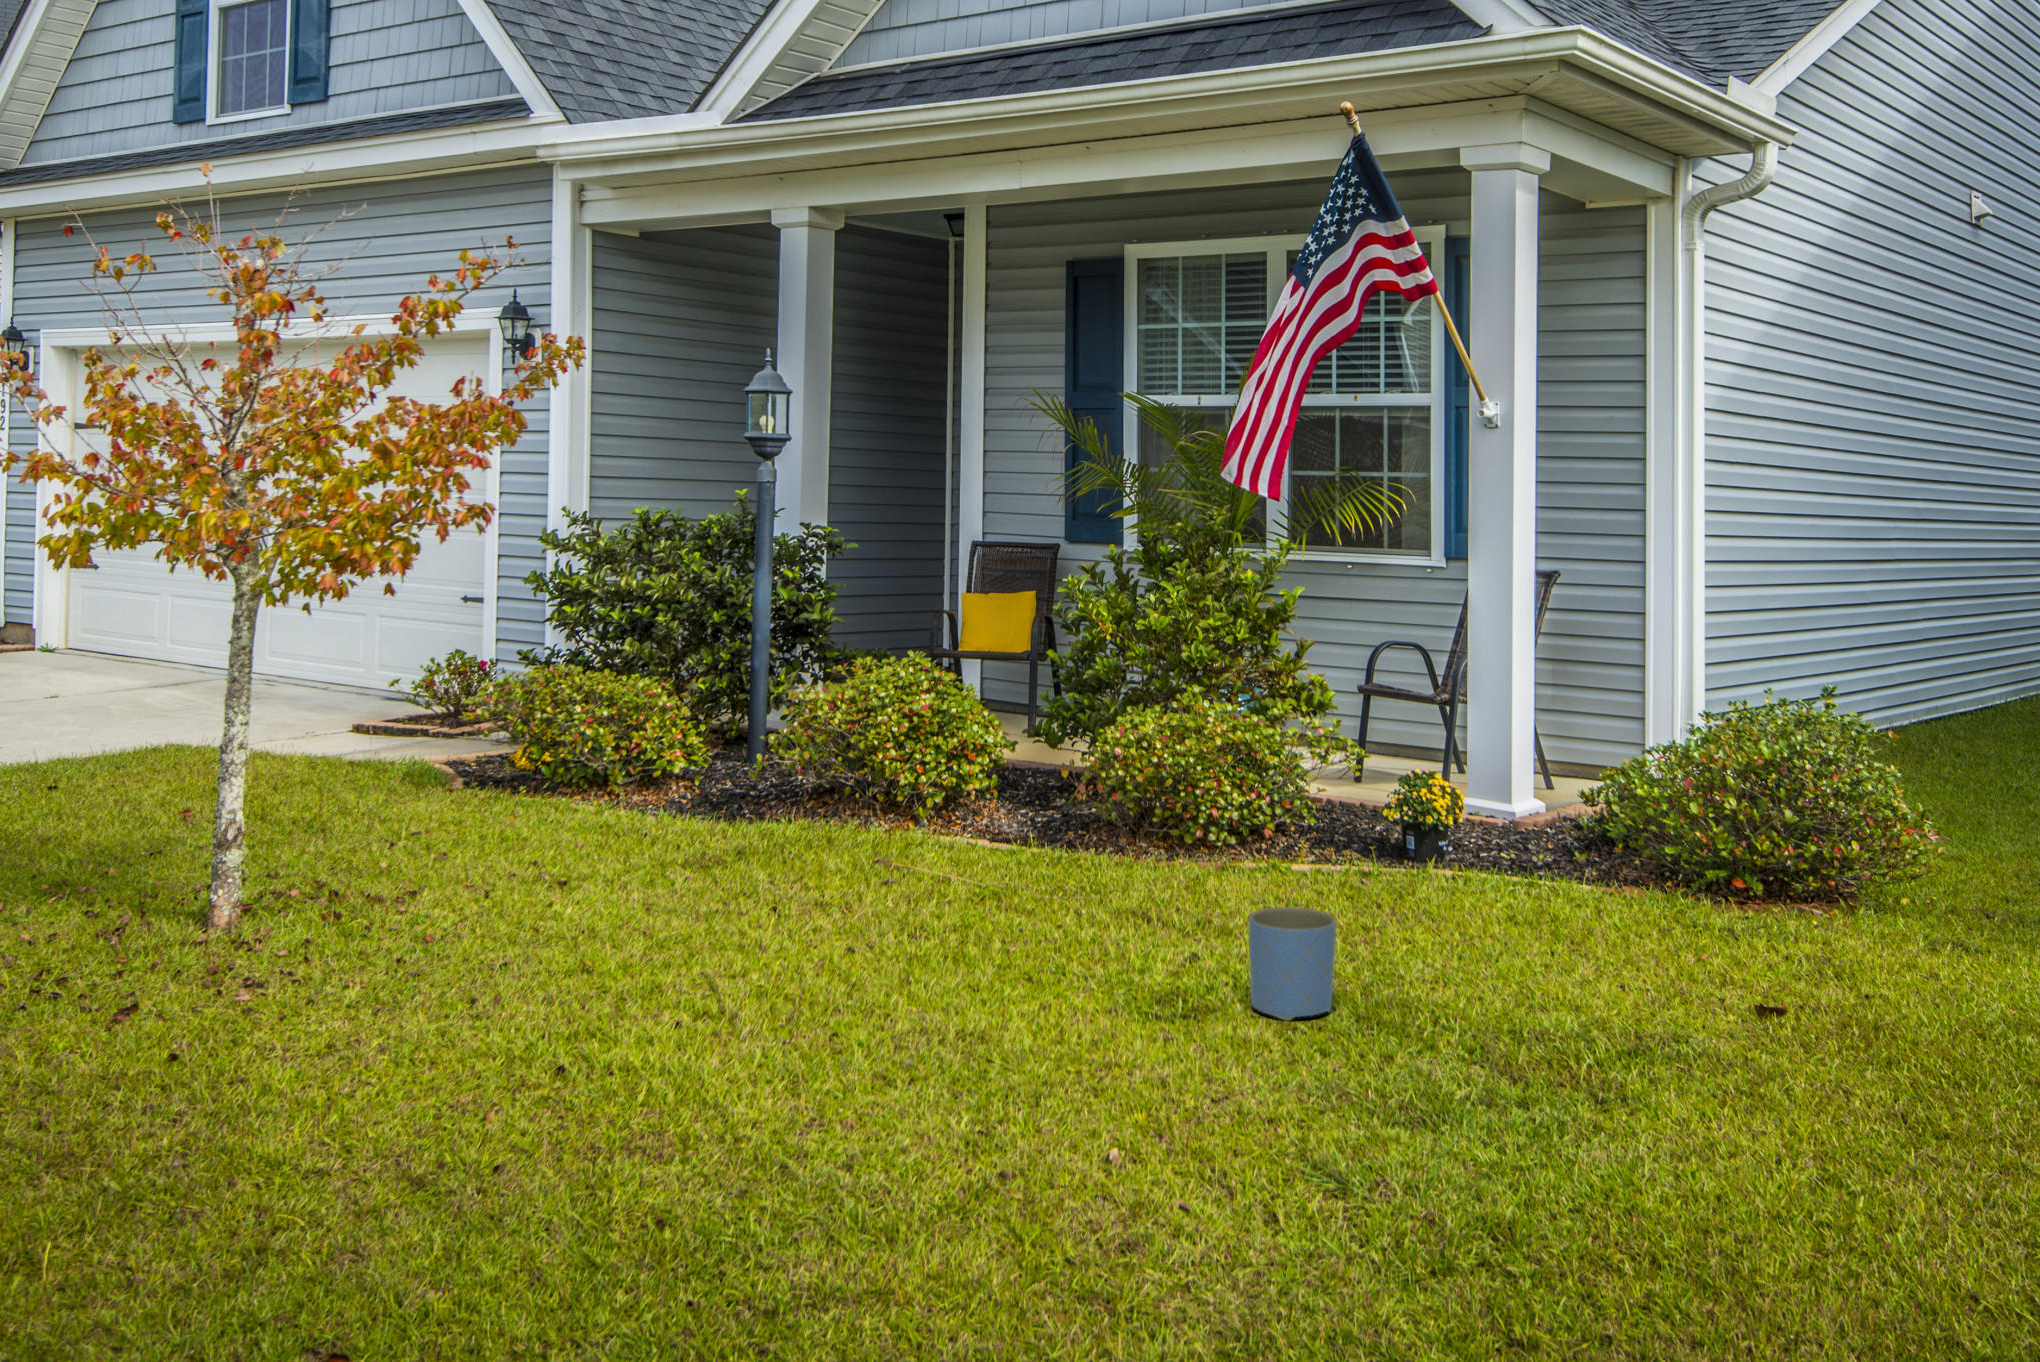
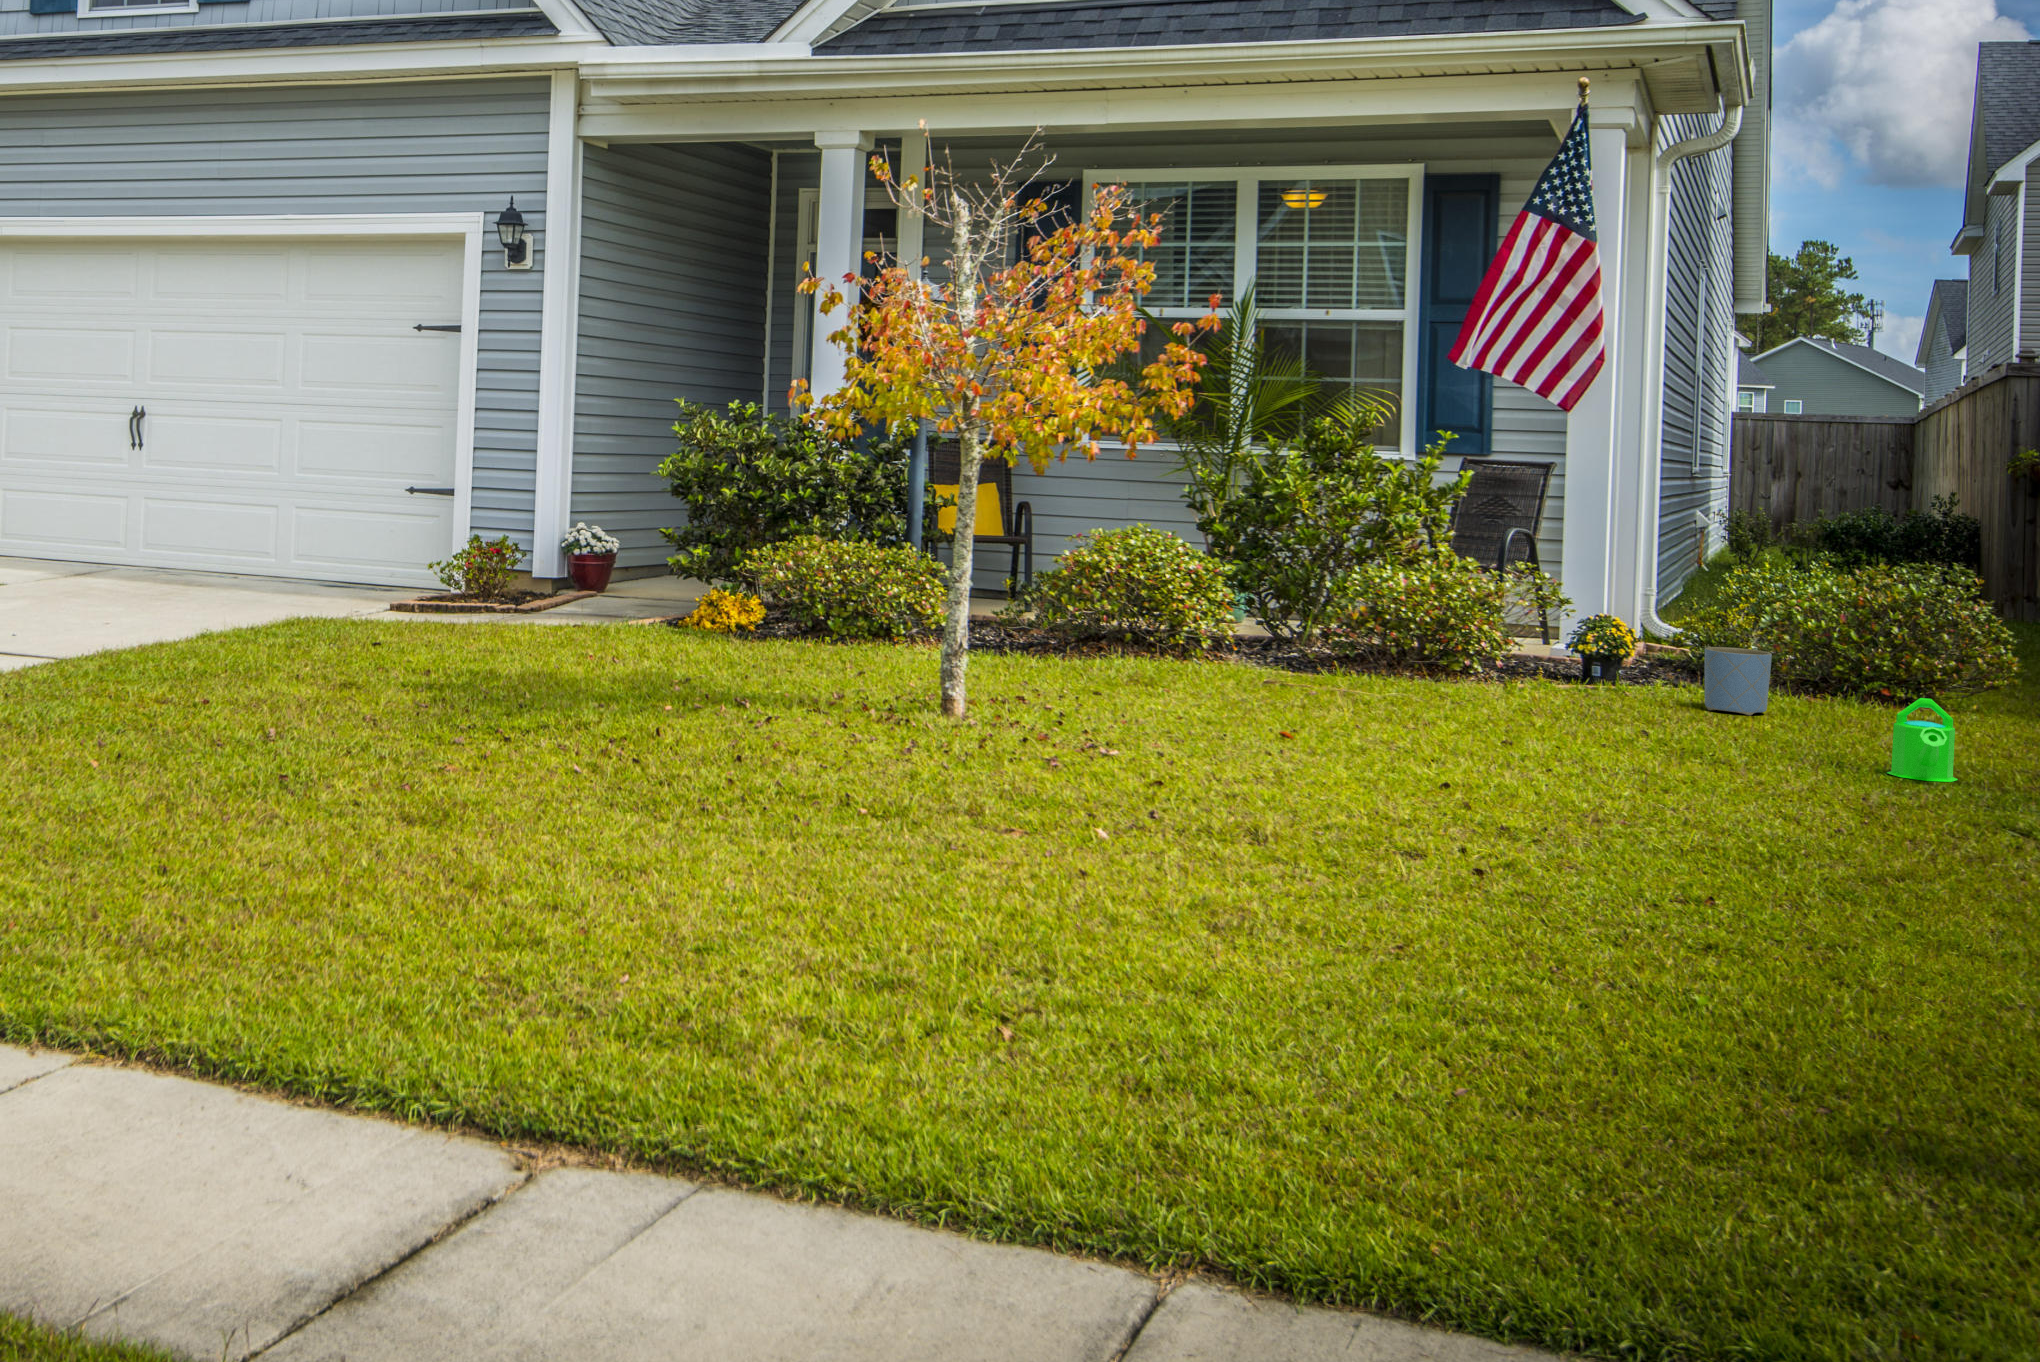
watering can: none [1008,1099,1133,1259] -> present [1887,698,1958,782]

